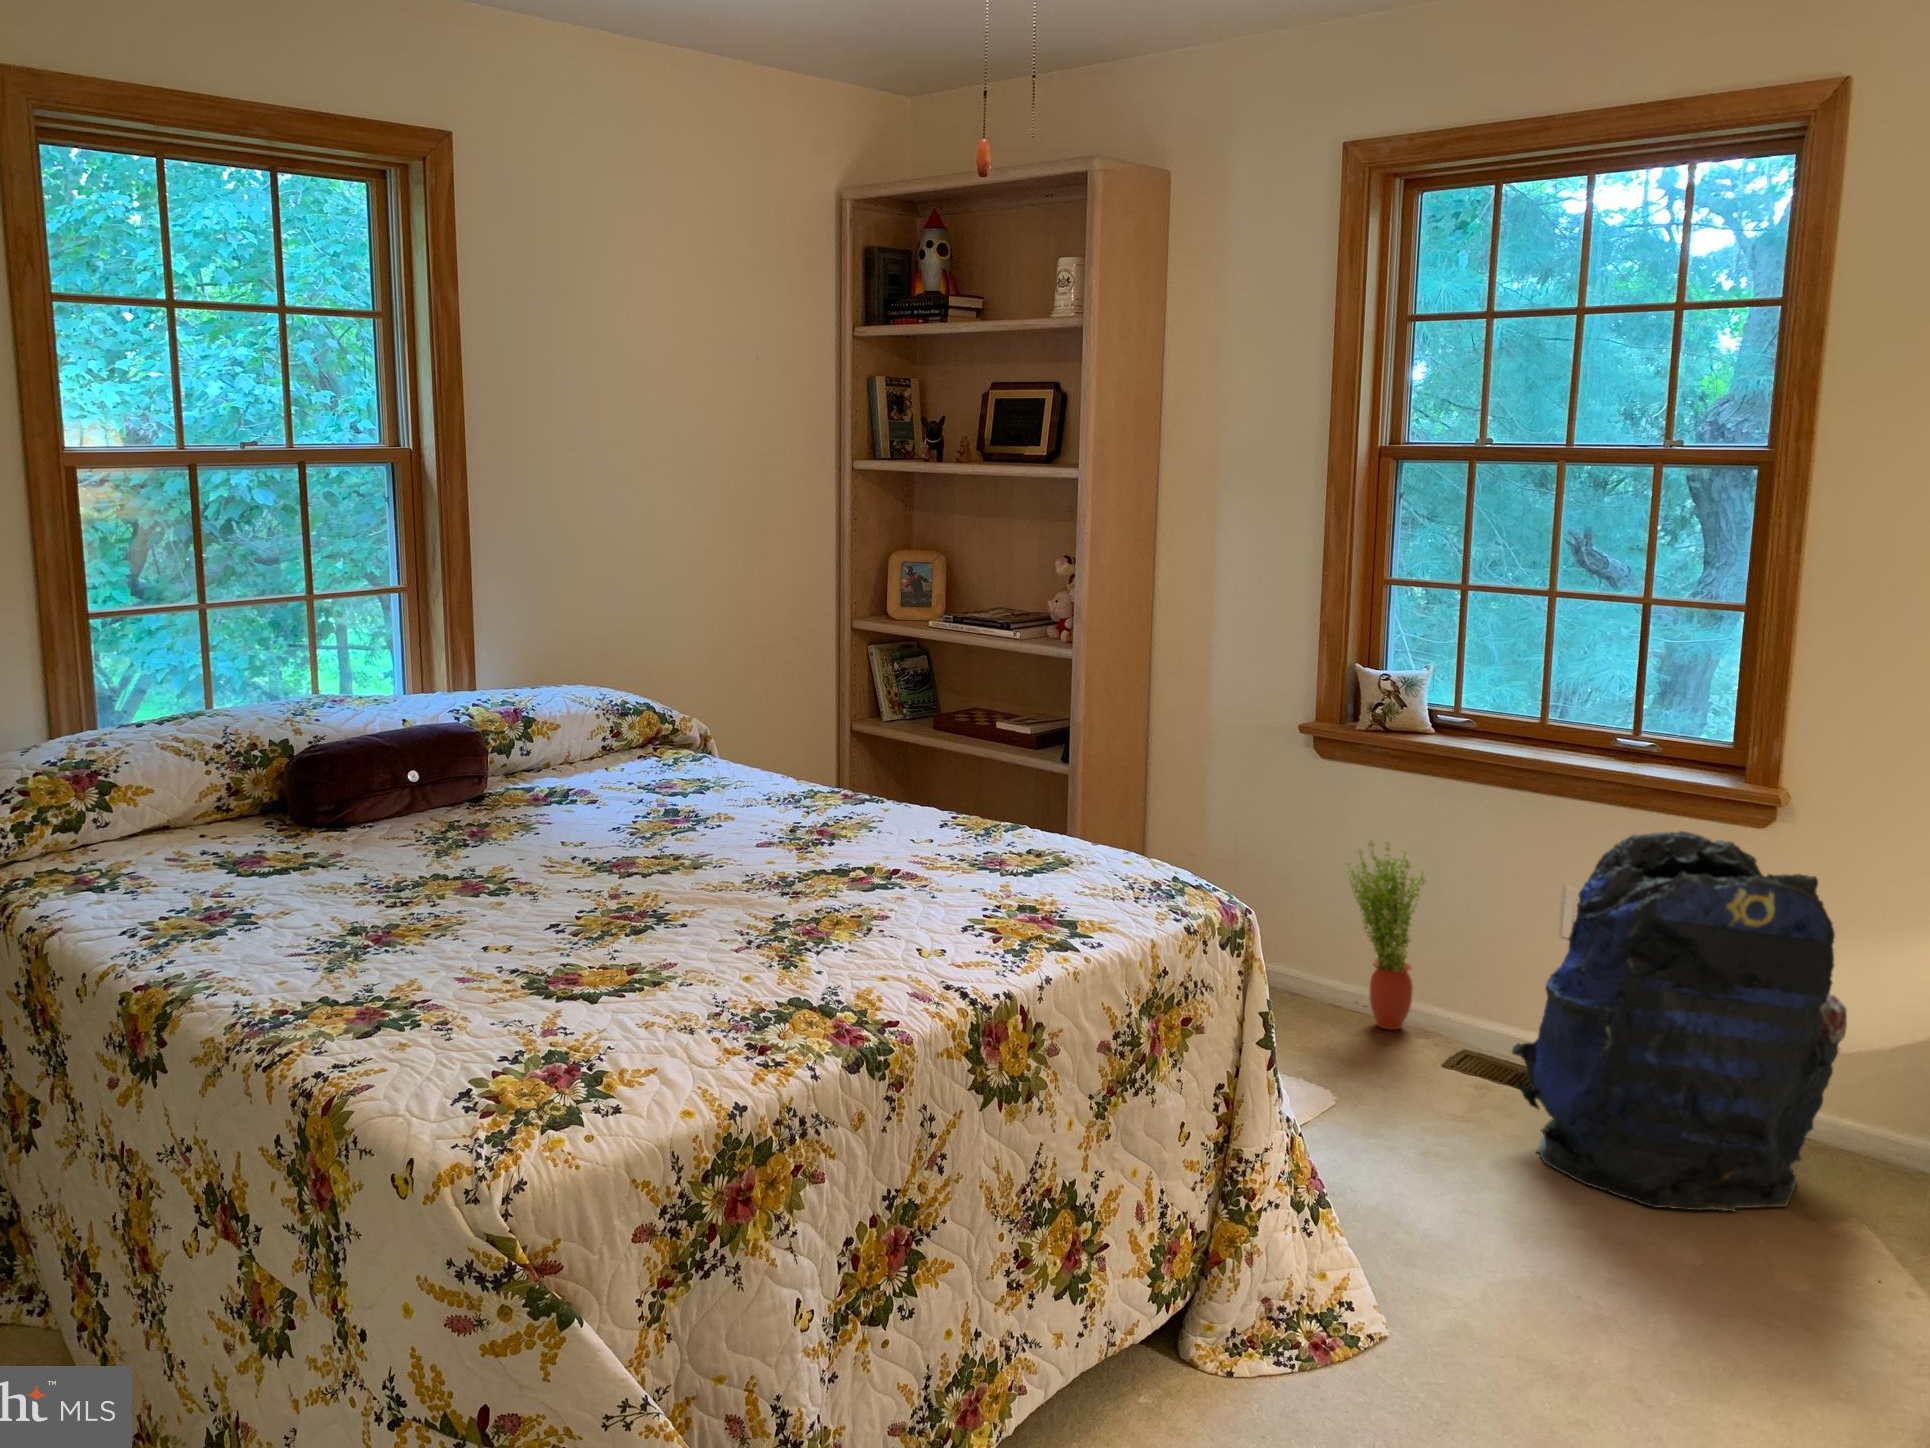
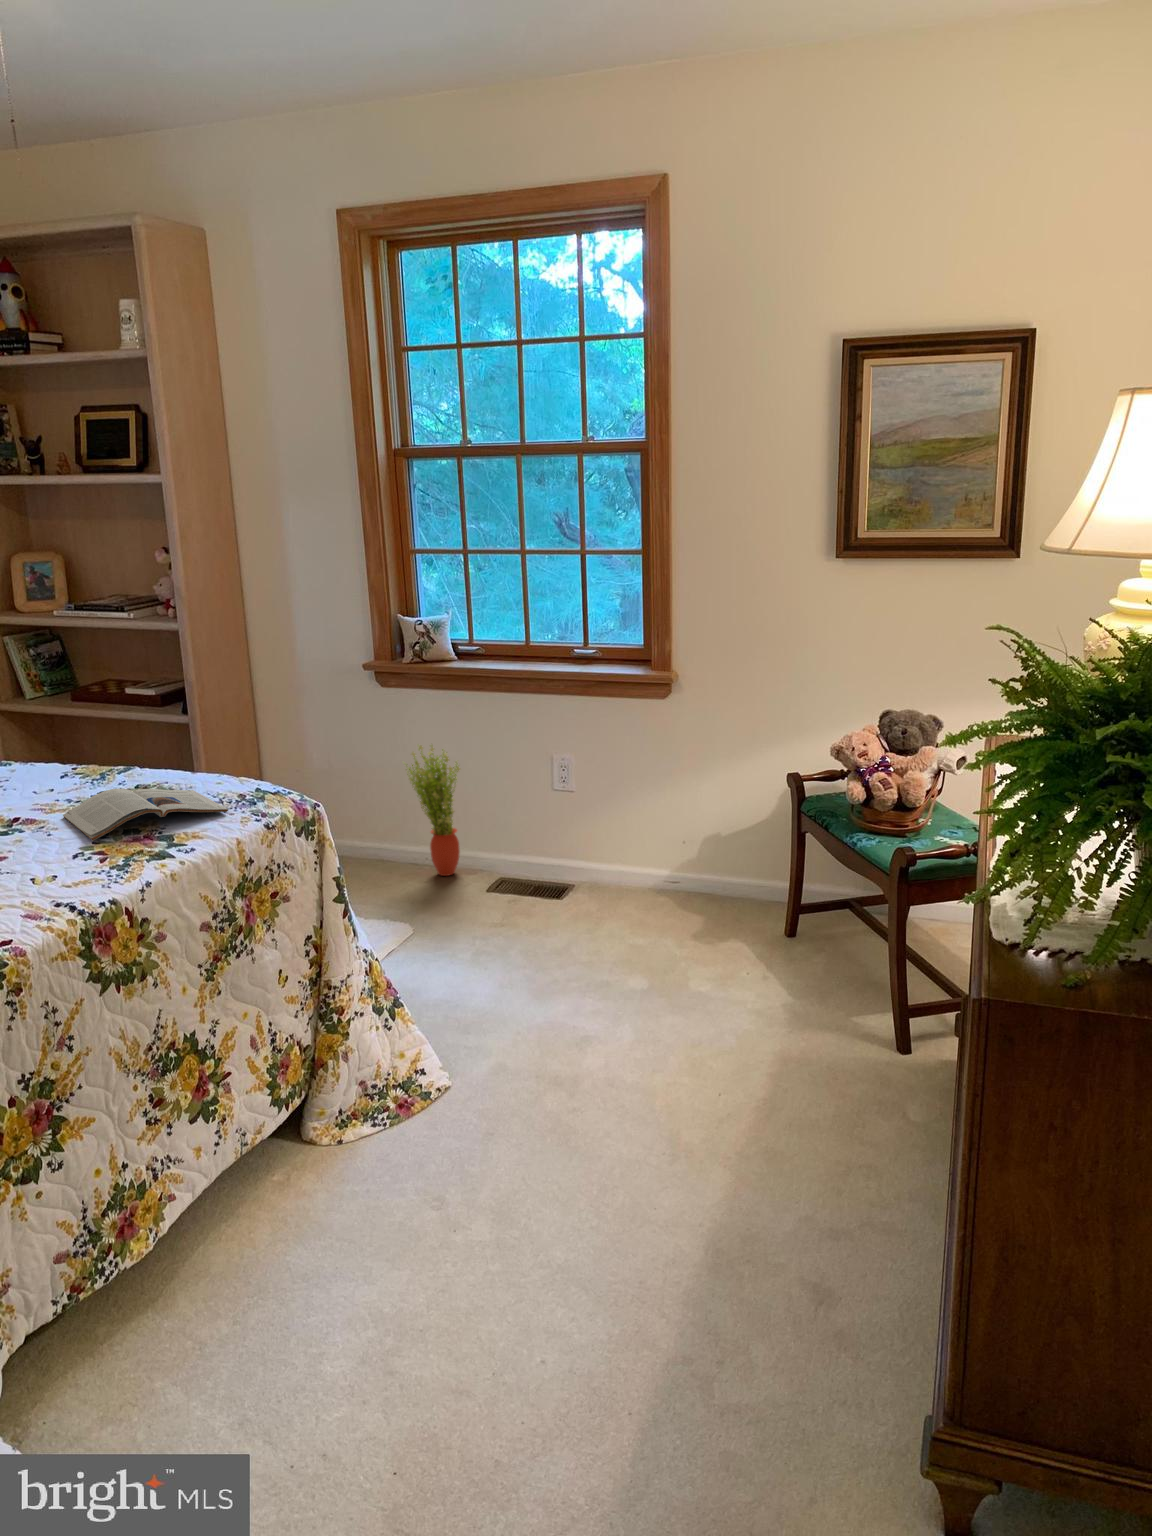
backpack: present [1512,831,1847,1211] -> none [523,712,716,959]
magazine: none [946,853,1141,915] -> present [63,789,228,841]

